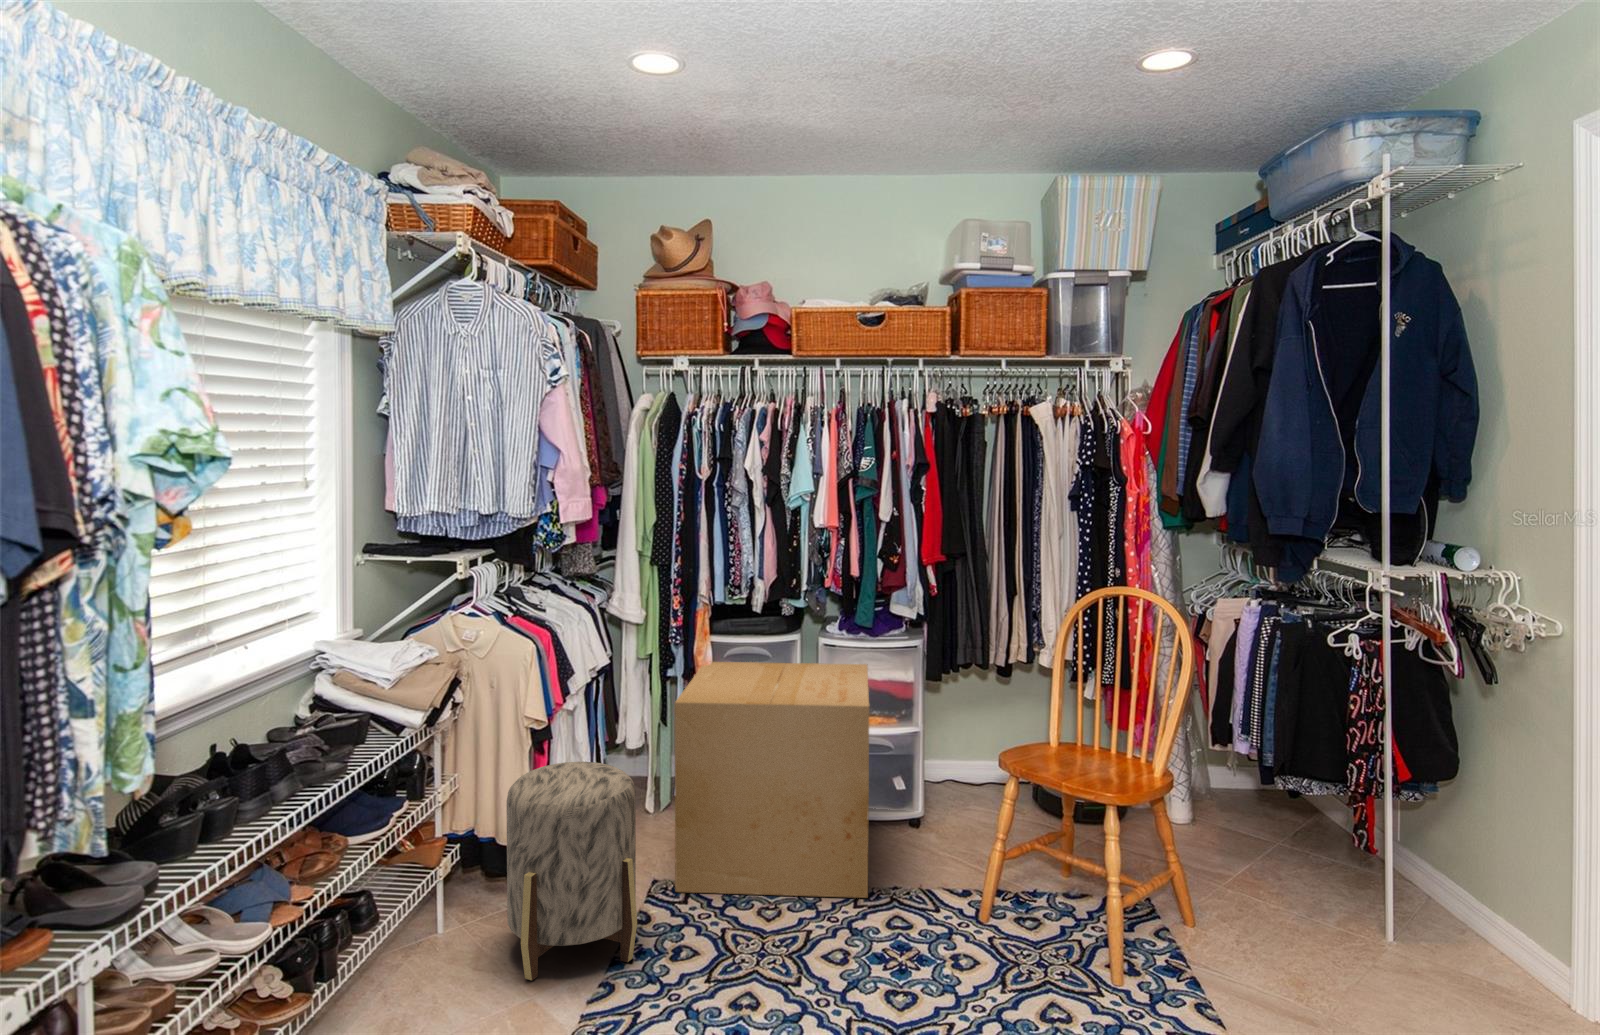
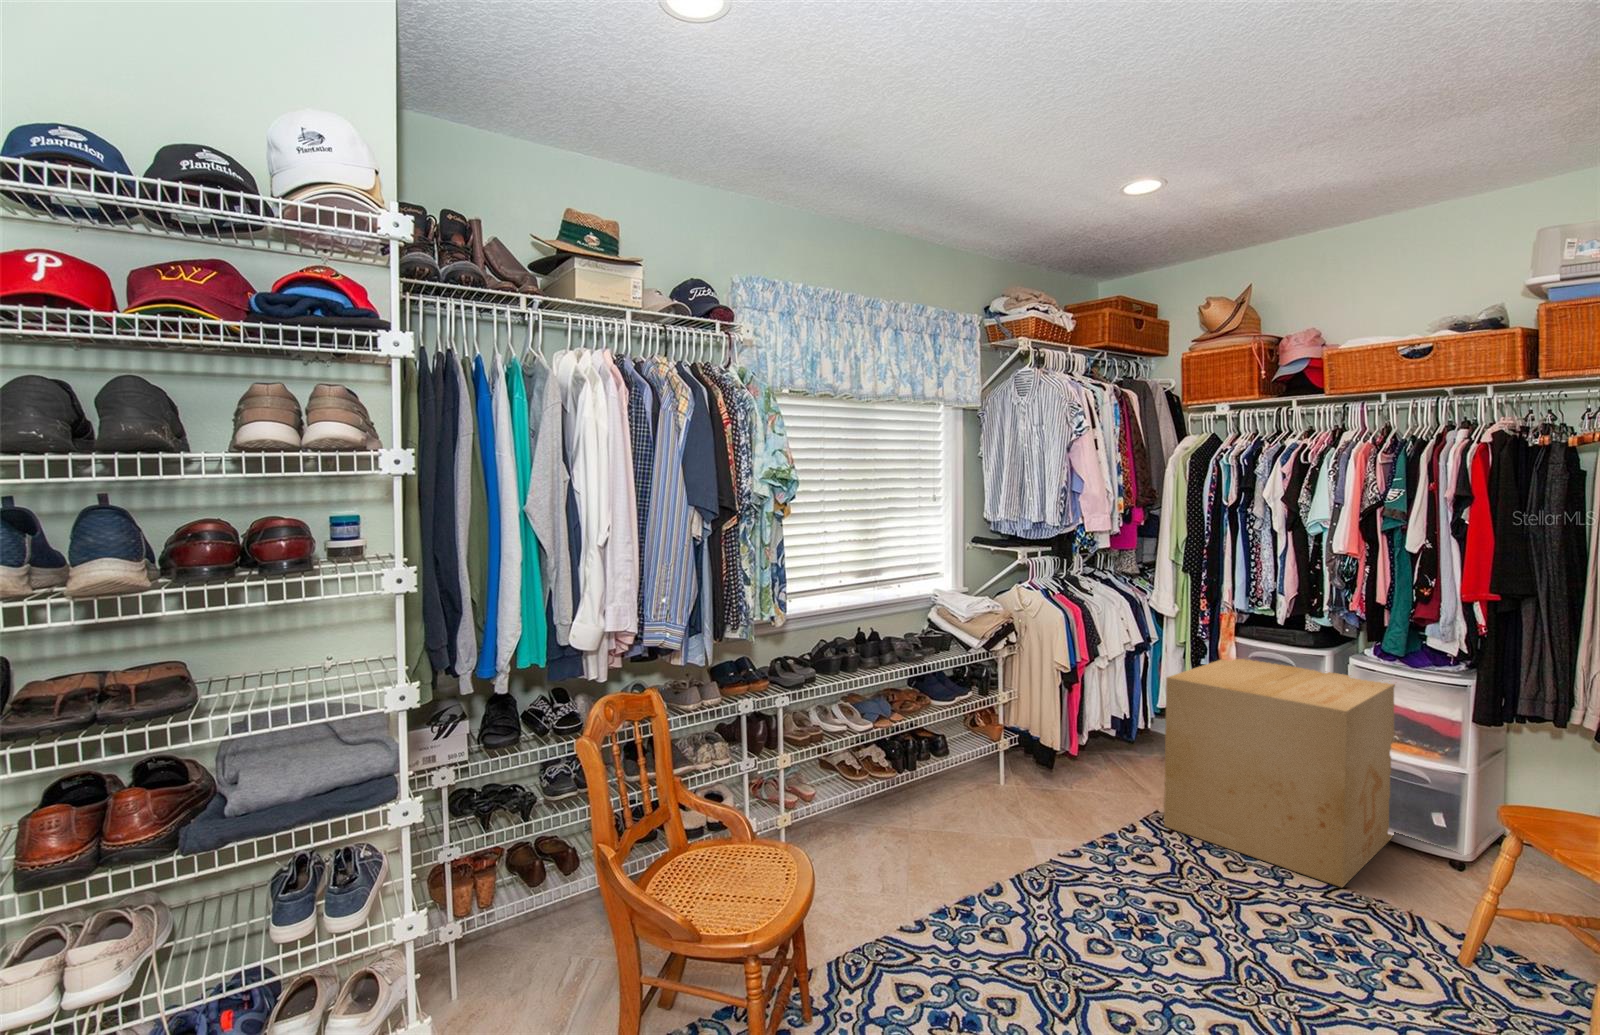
ottoman: present [507,762,637,980] -> none [1020,702,1115,854]

